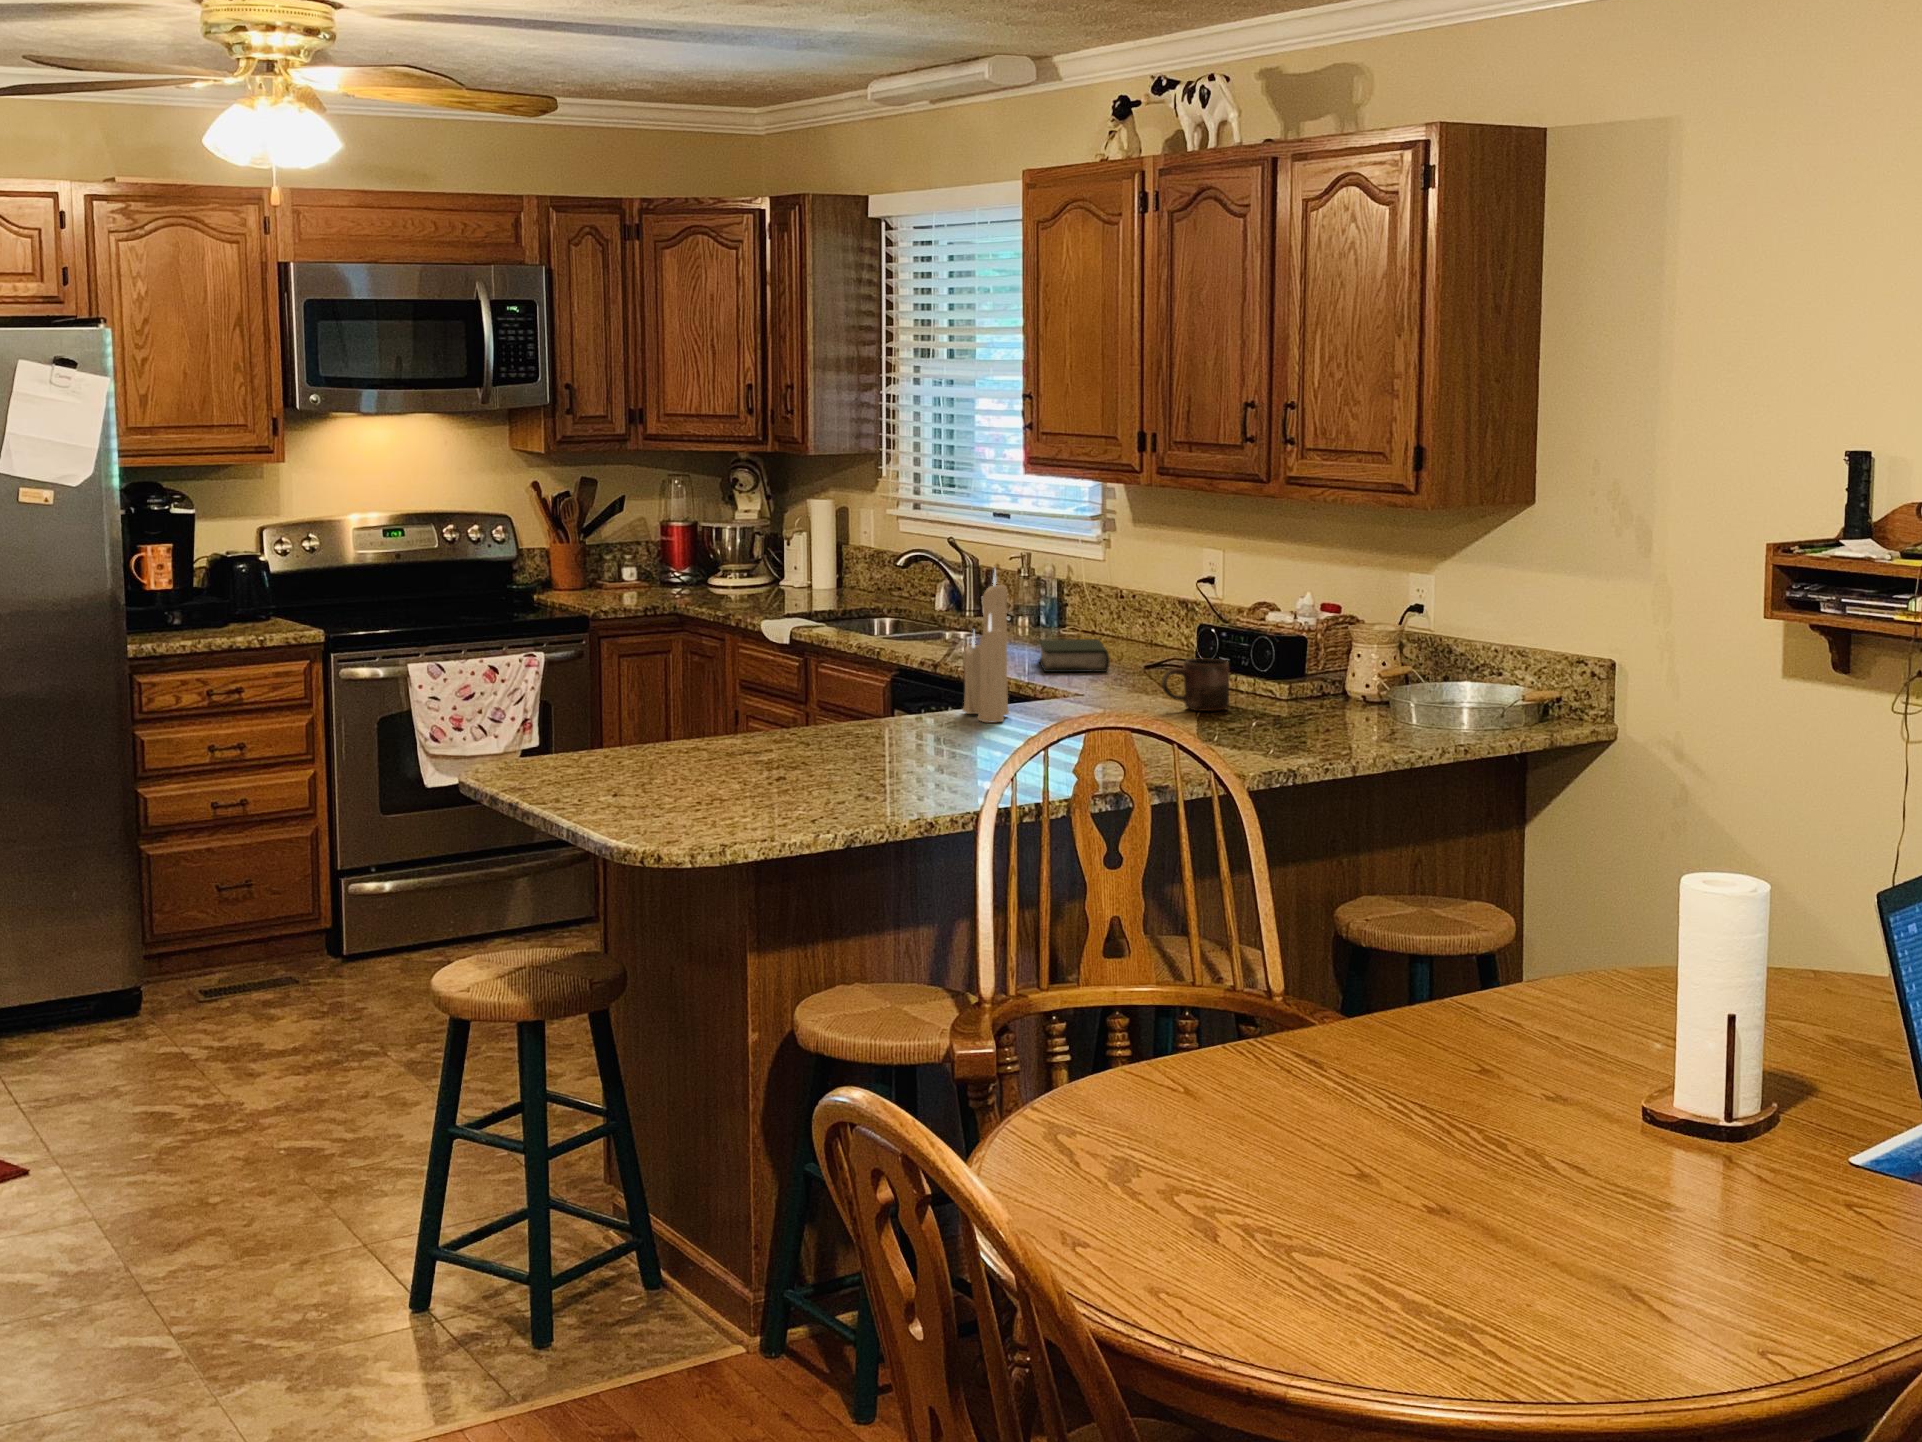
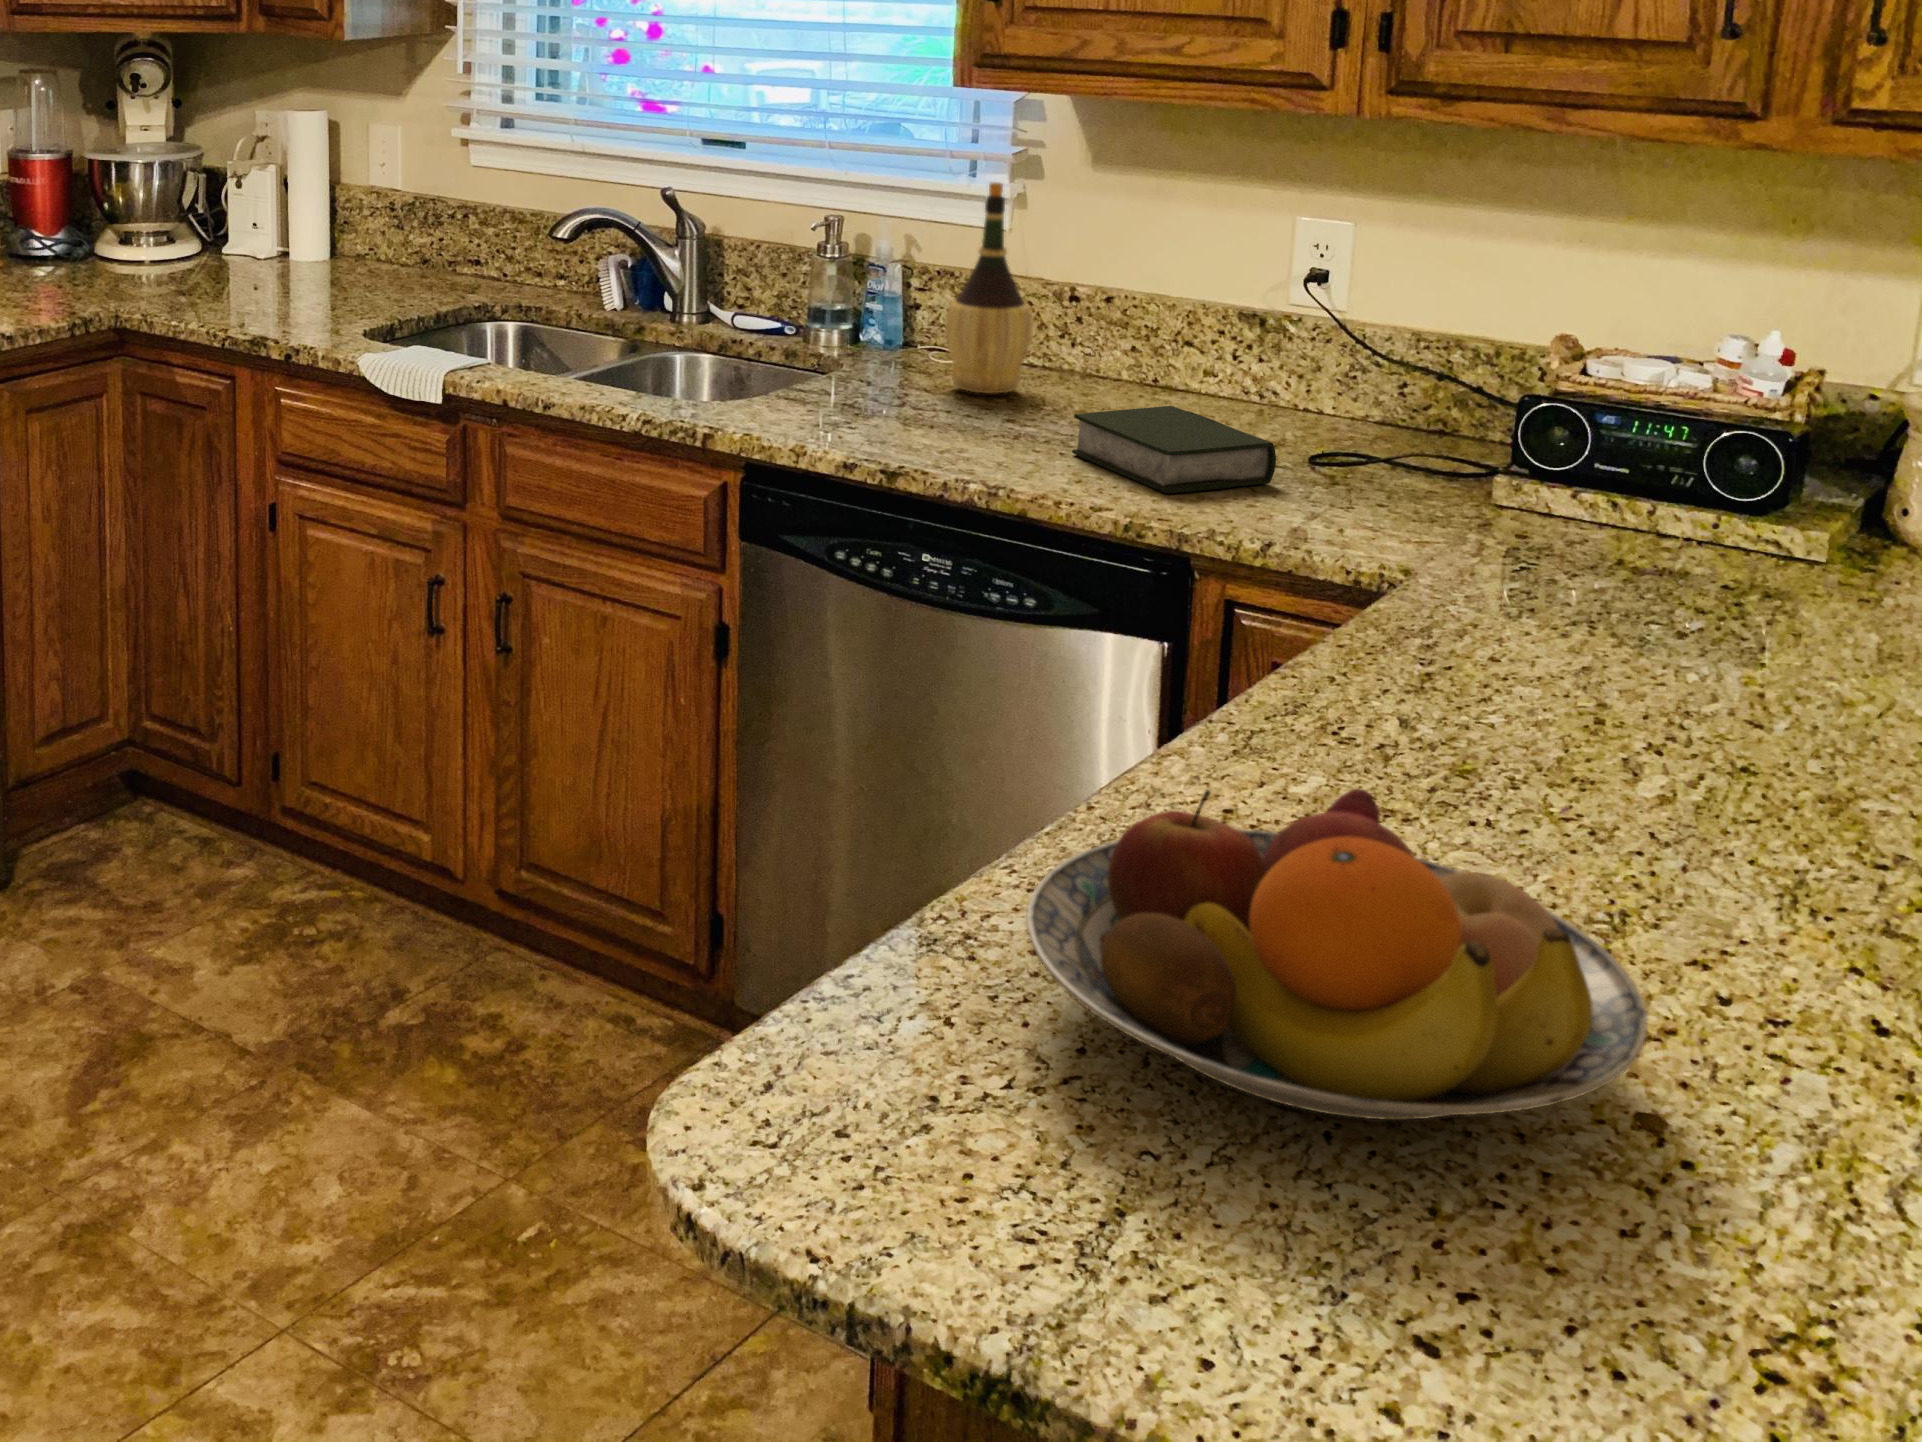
wine bottle: none [1041,527,1087,643] -> present [945,182,1033,393]
candle: present [962,577,1009,722] -> none [1368,338,1554,725]
mug: present [1161,659,1229,711] -> none [1717,508,1845,627]
fruit bowl: none [607,681,802,768] -> present [1026,789,1647,1120]

